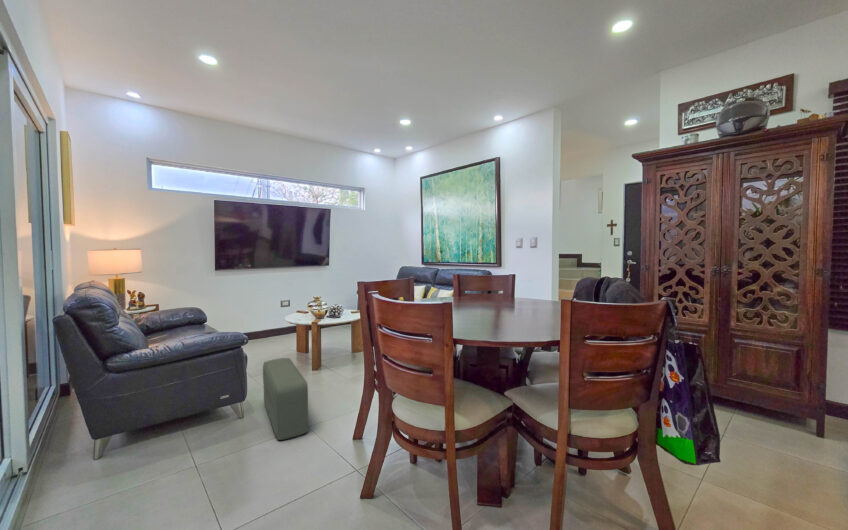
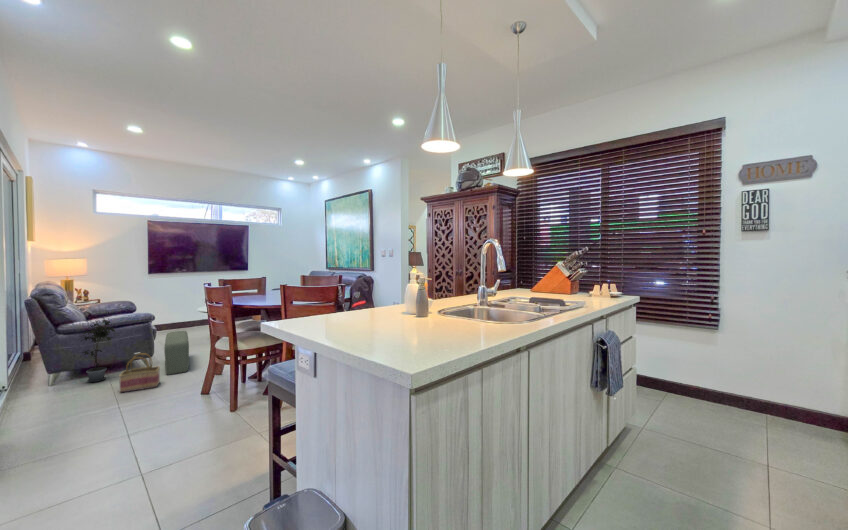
potted plant: none [139,343,200,457] -> present [83,318,115,382]
basket: none [214,411,276,491] -> present [119,353,160,392]

